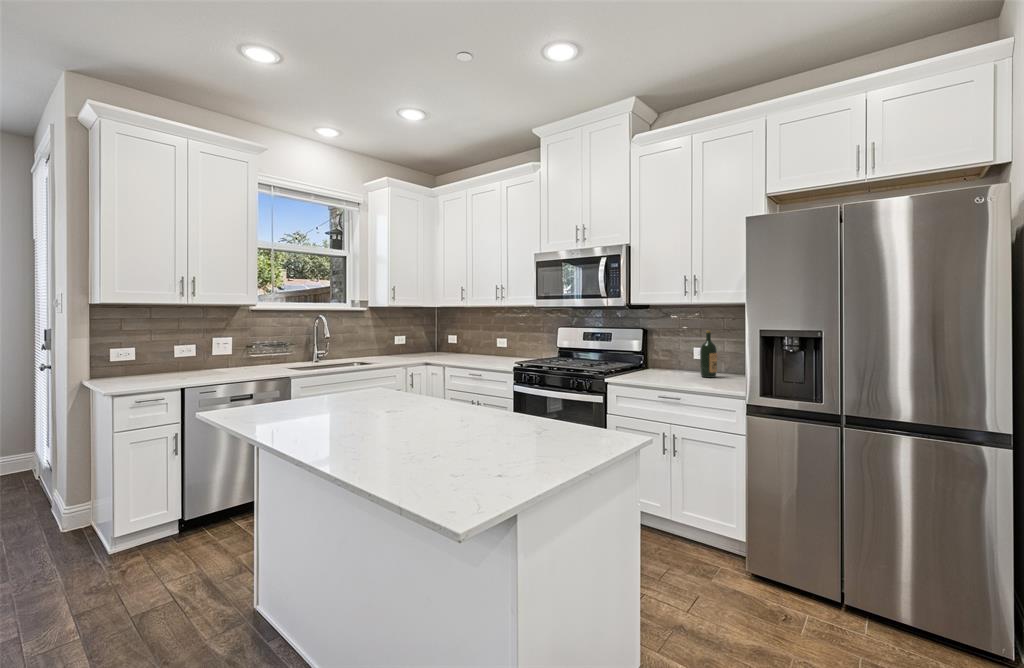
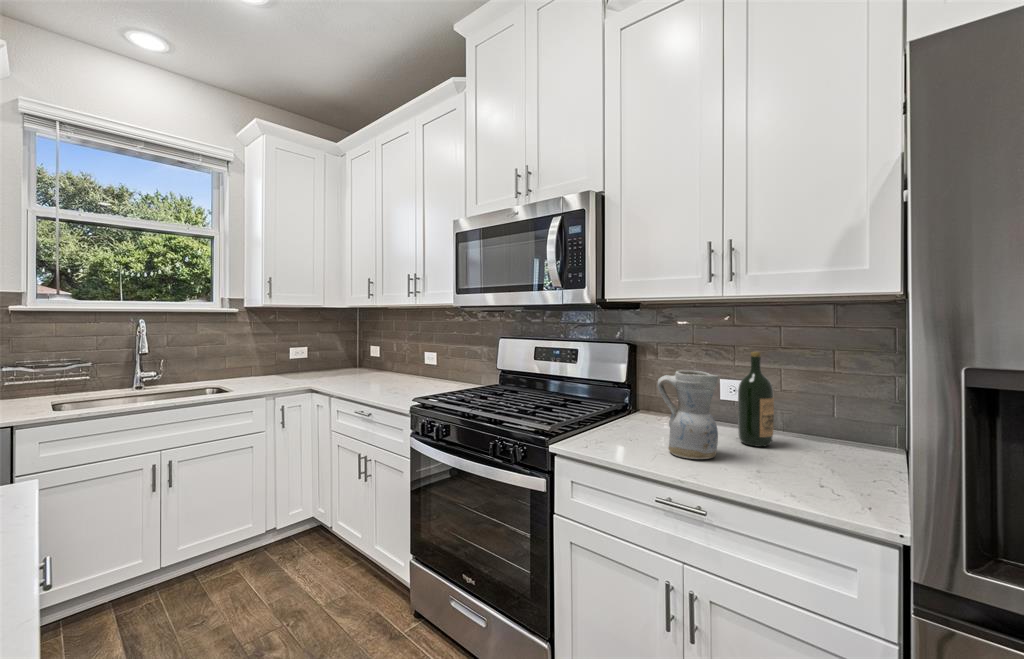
ceramic pitcher: none [659,339,687,380] -> present [657,370,718,459]

